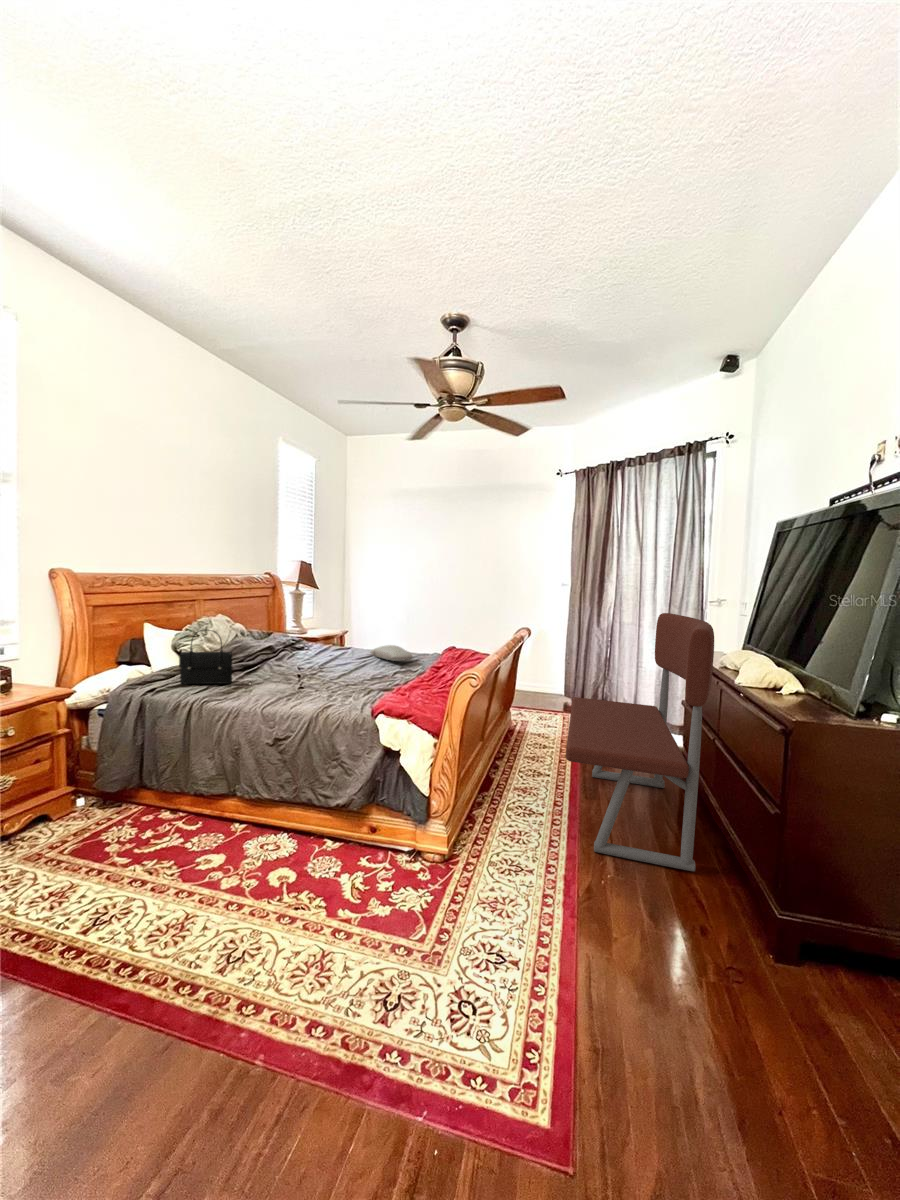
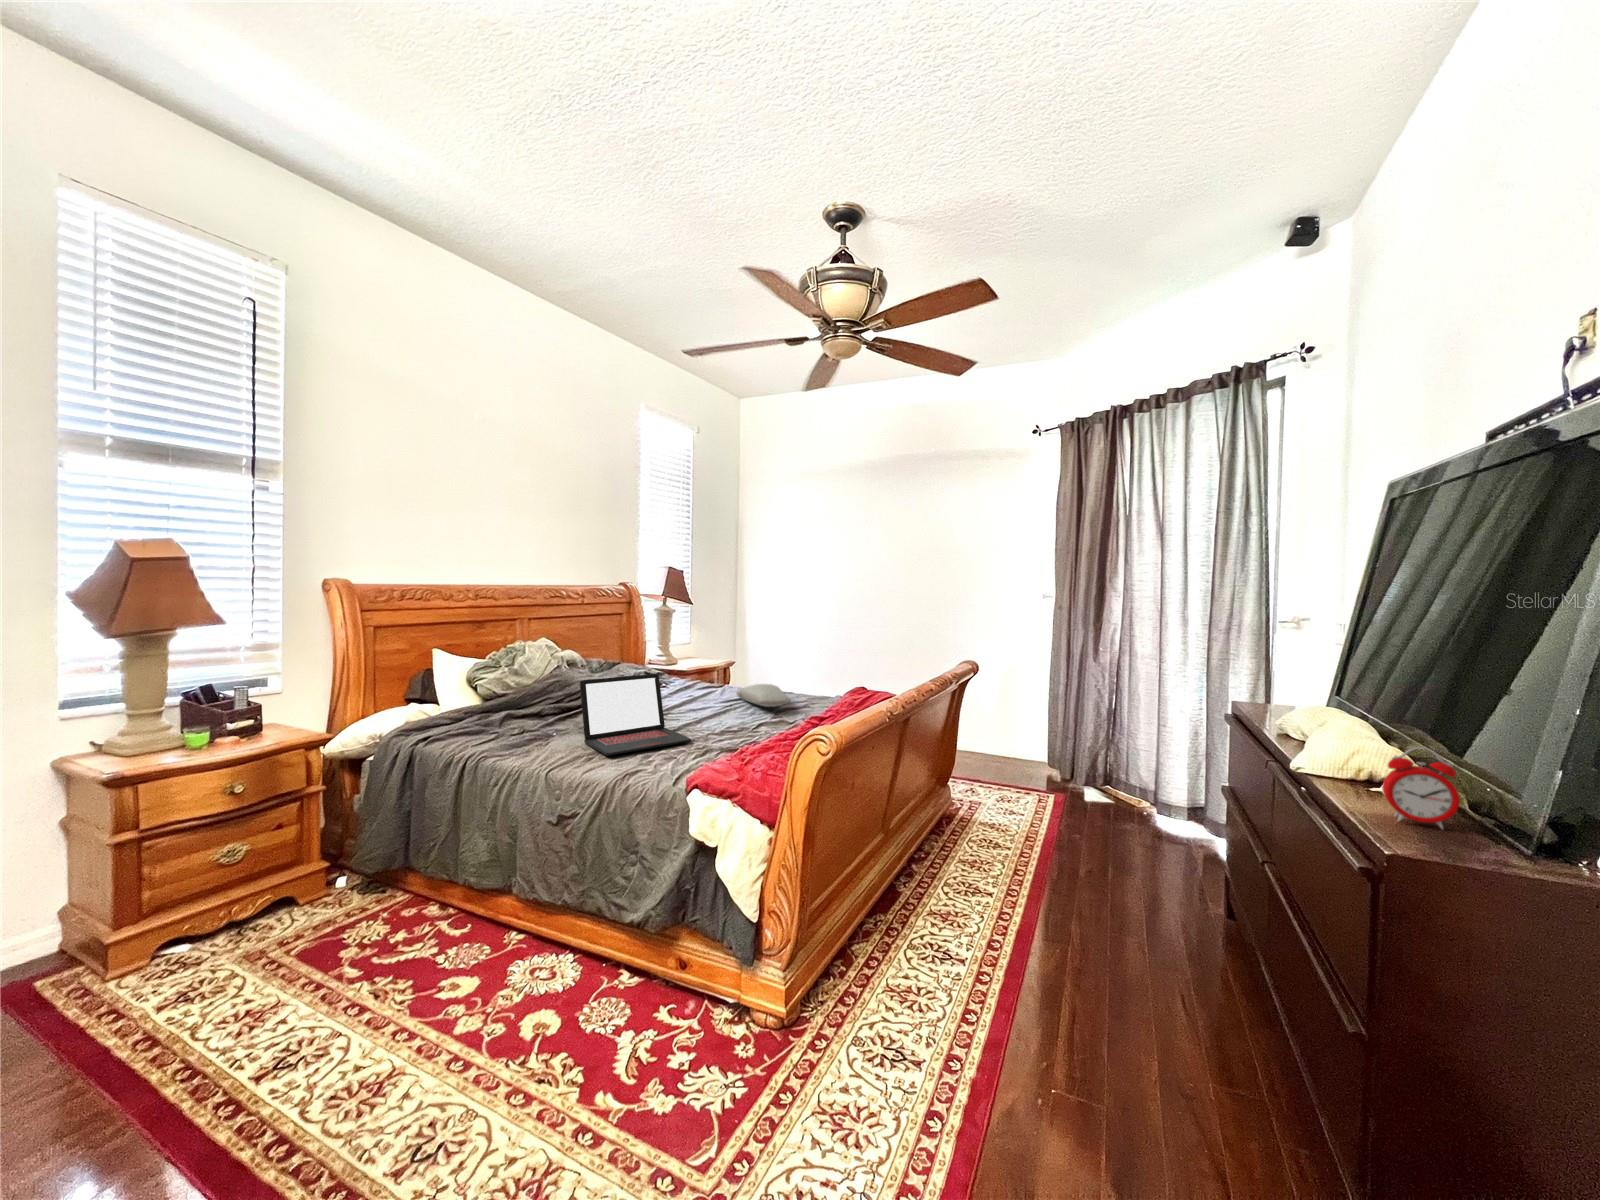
bench: present [566,613,714,871] -> none [985,639,1252,1104]
handbag: present [179,630,232,684] -> none [460,660,528,734]
laptop: none [275,639,357,696] -> present [580,674,691,755]
alarm clock: none [783,669,818,710] -> present [1382,747,1460,829]

